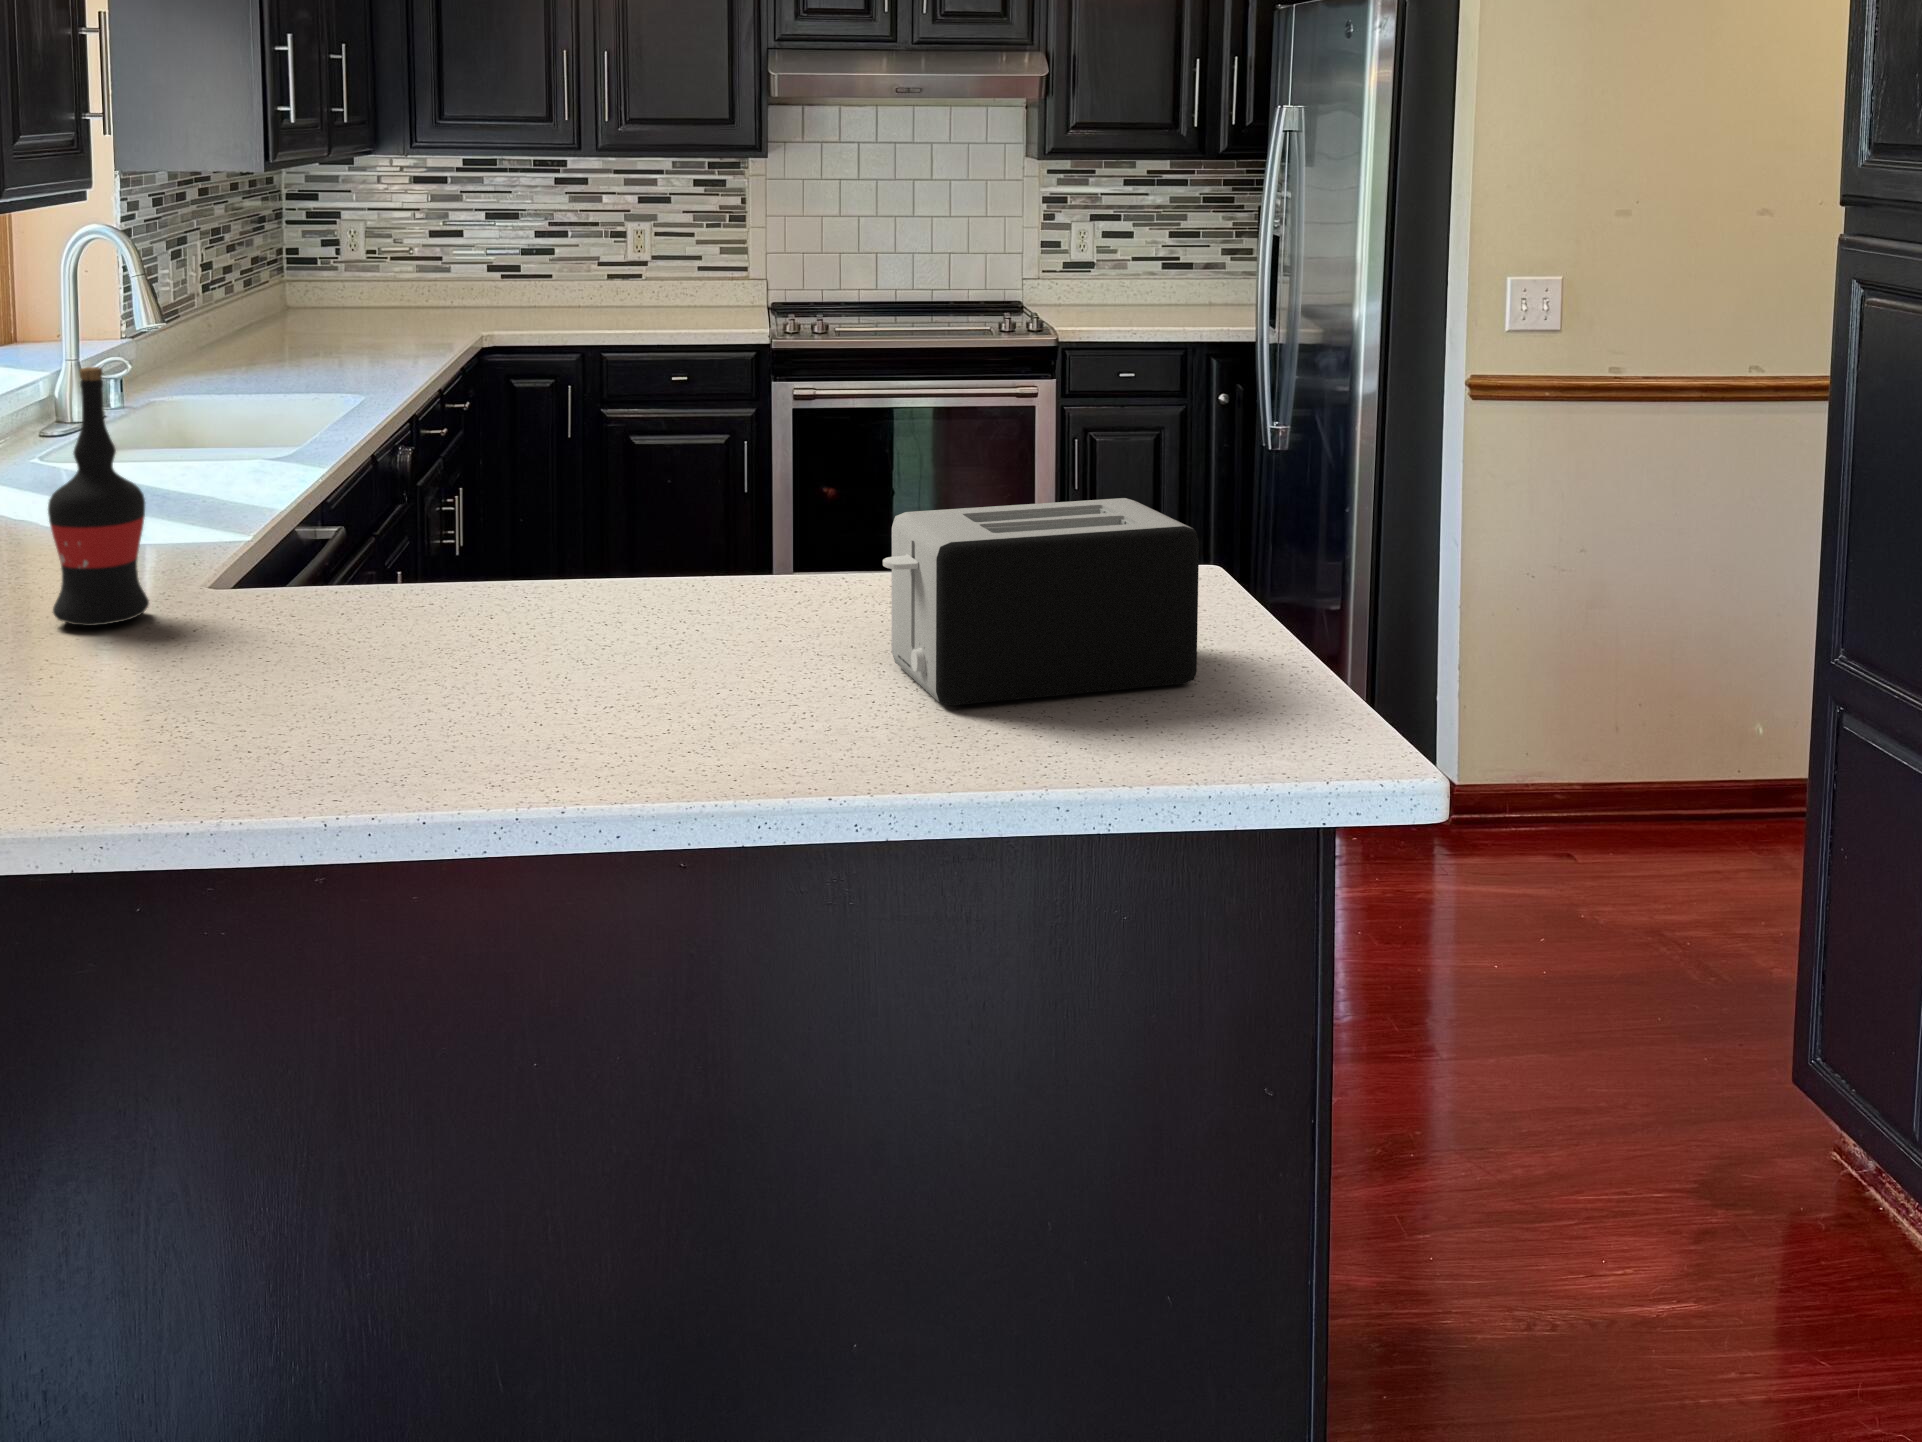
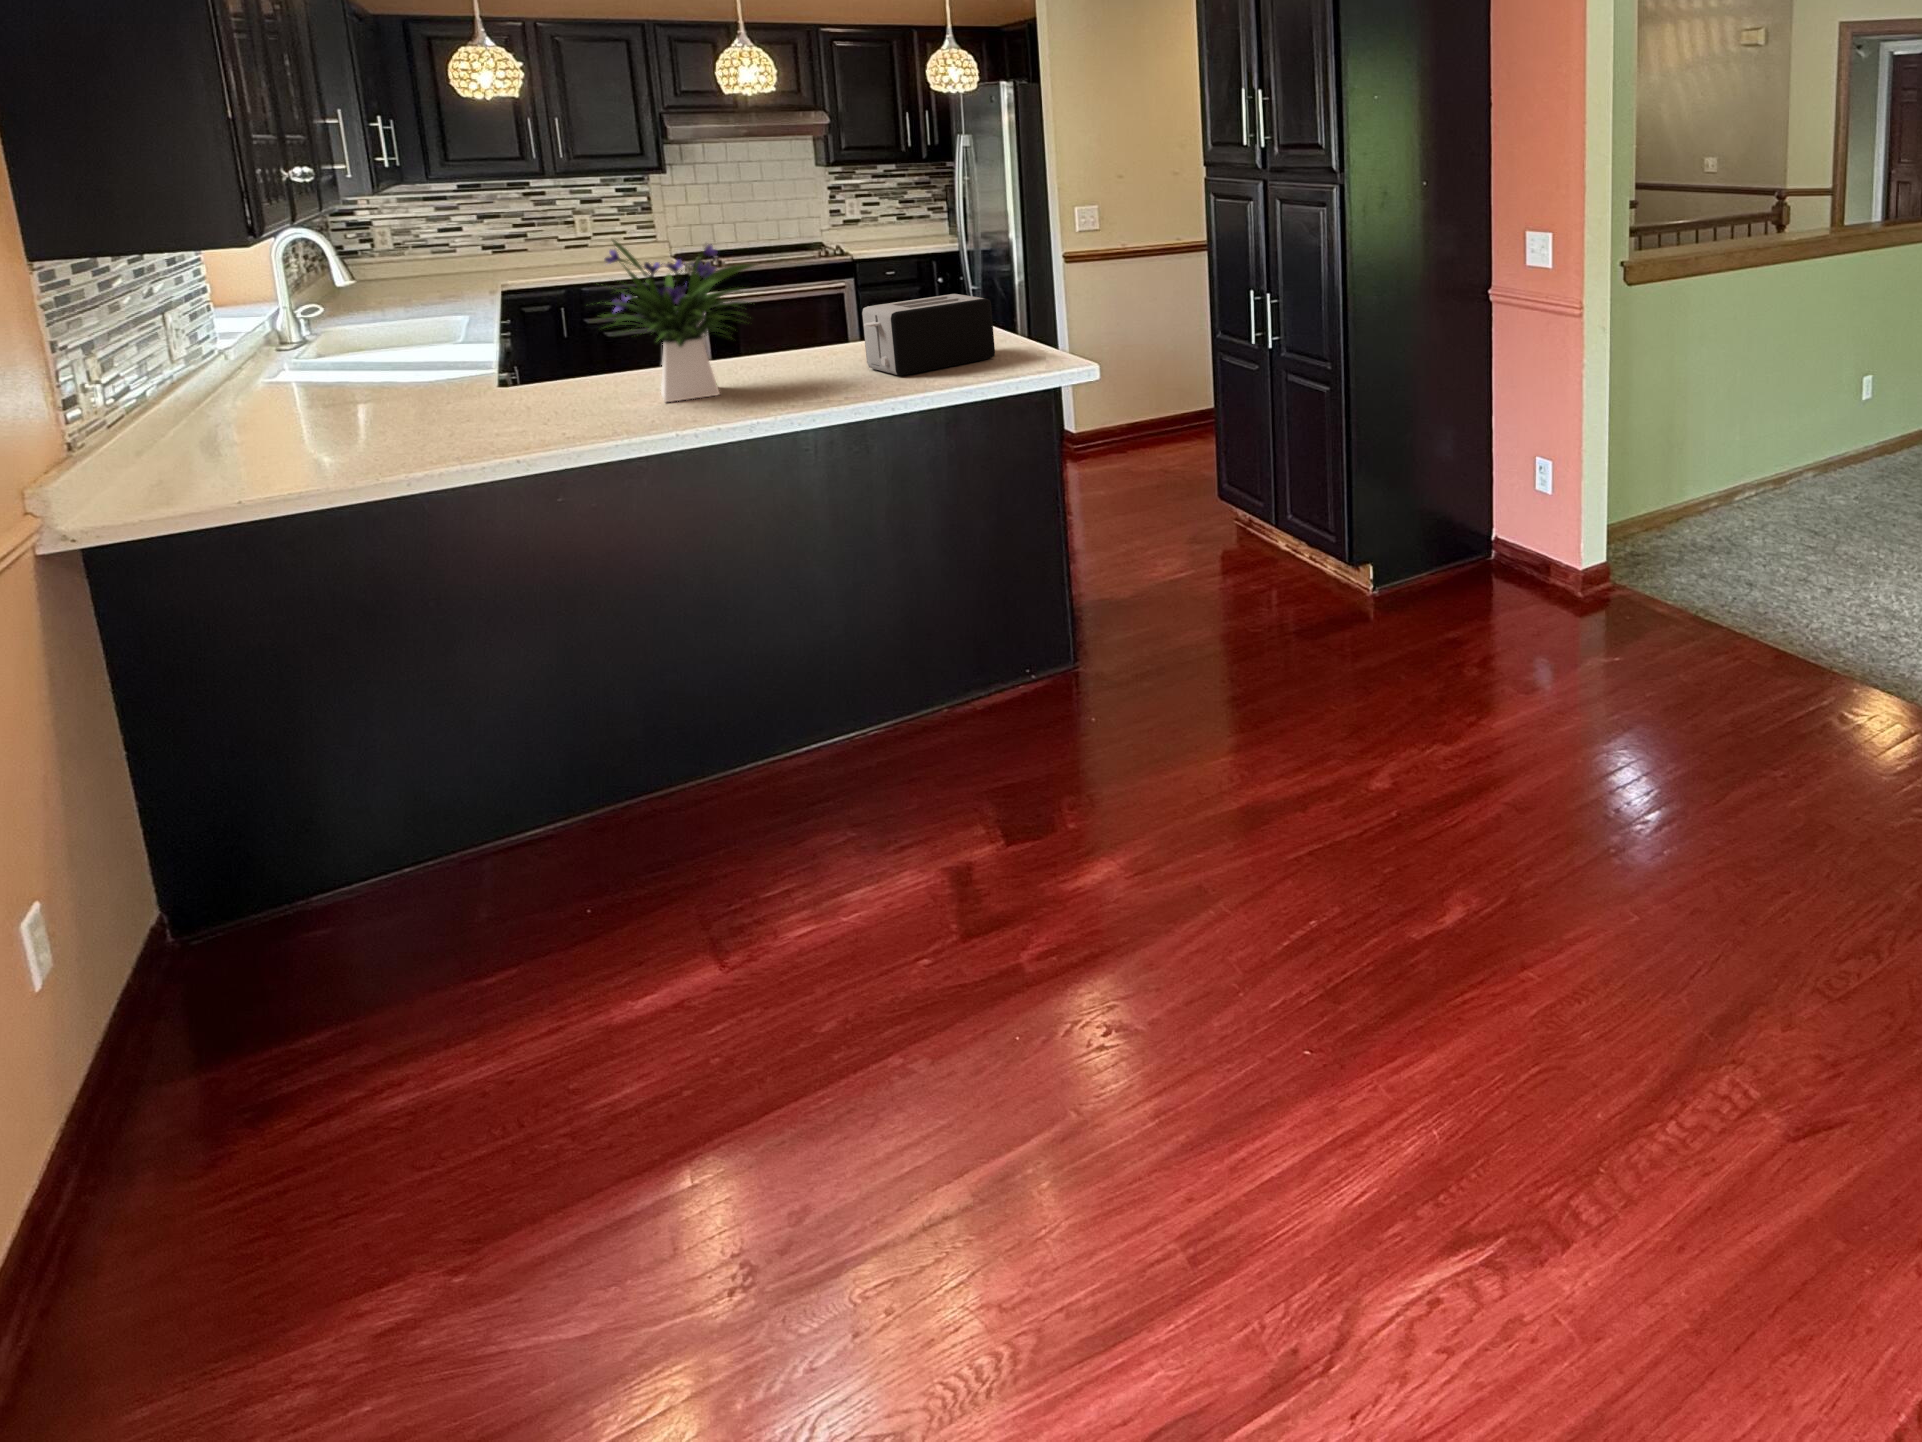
flower arrangement: none [321,305,677,690] -> present [597,240,755,402]
wine bottle: present [48,367,149,626] -> none [407,285,469,411]

